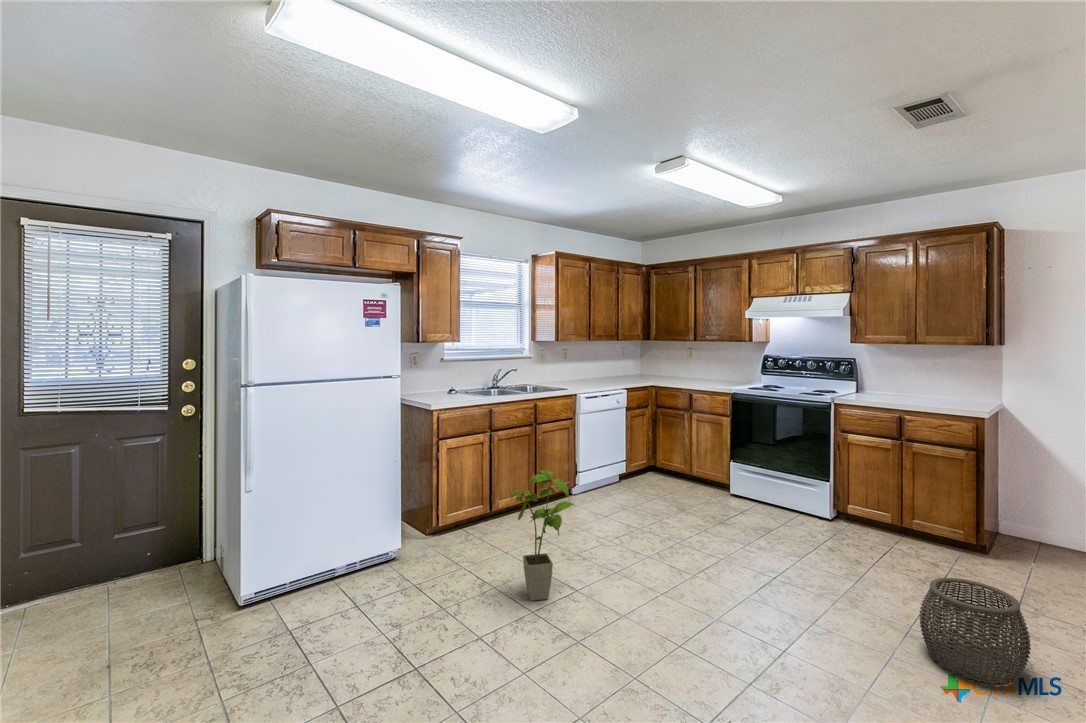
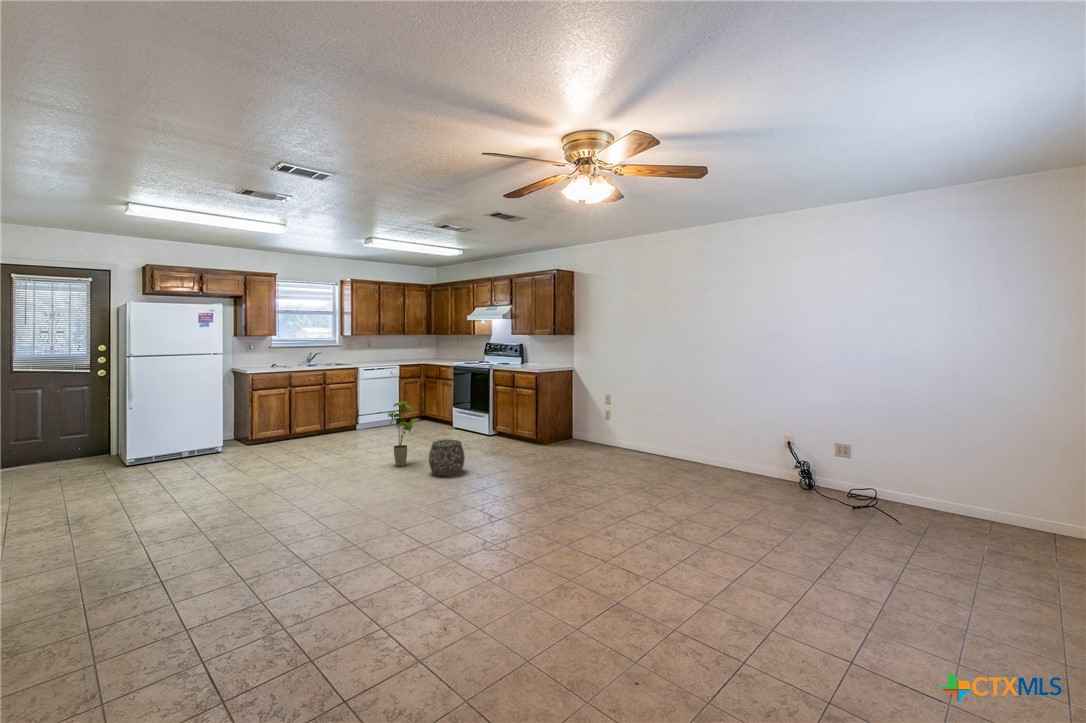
house plant: present [511,470,574,601] -> present [388,401,420,466]

